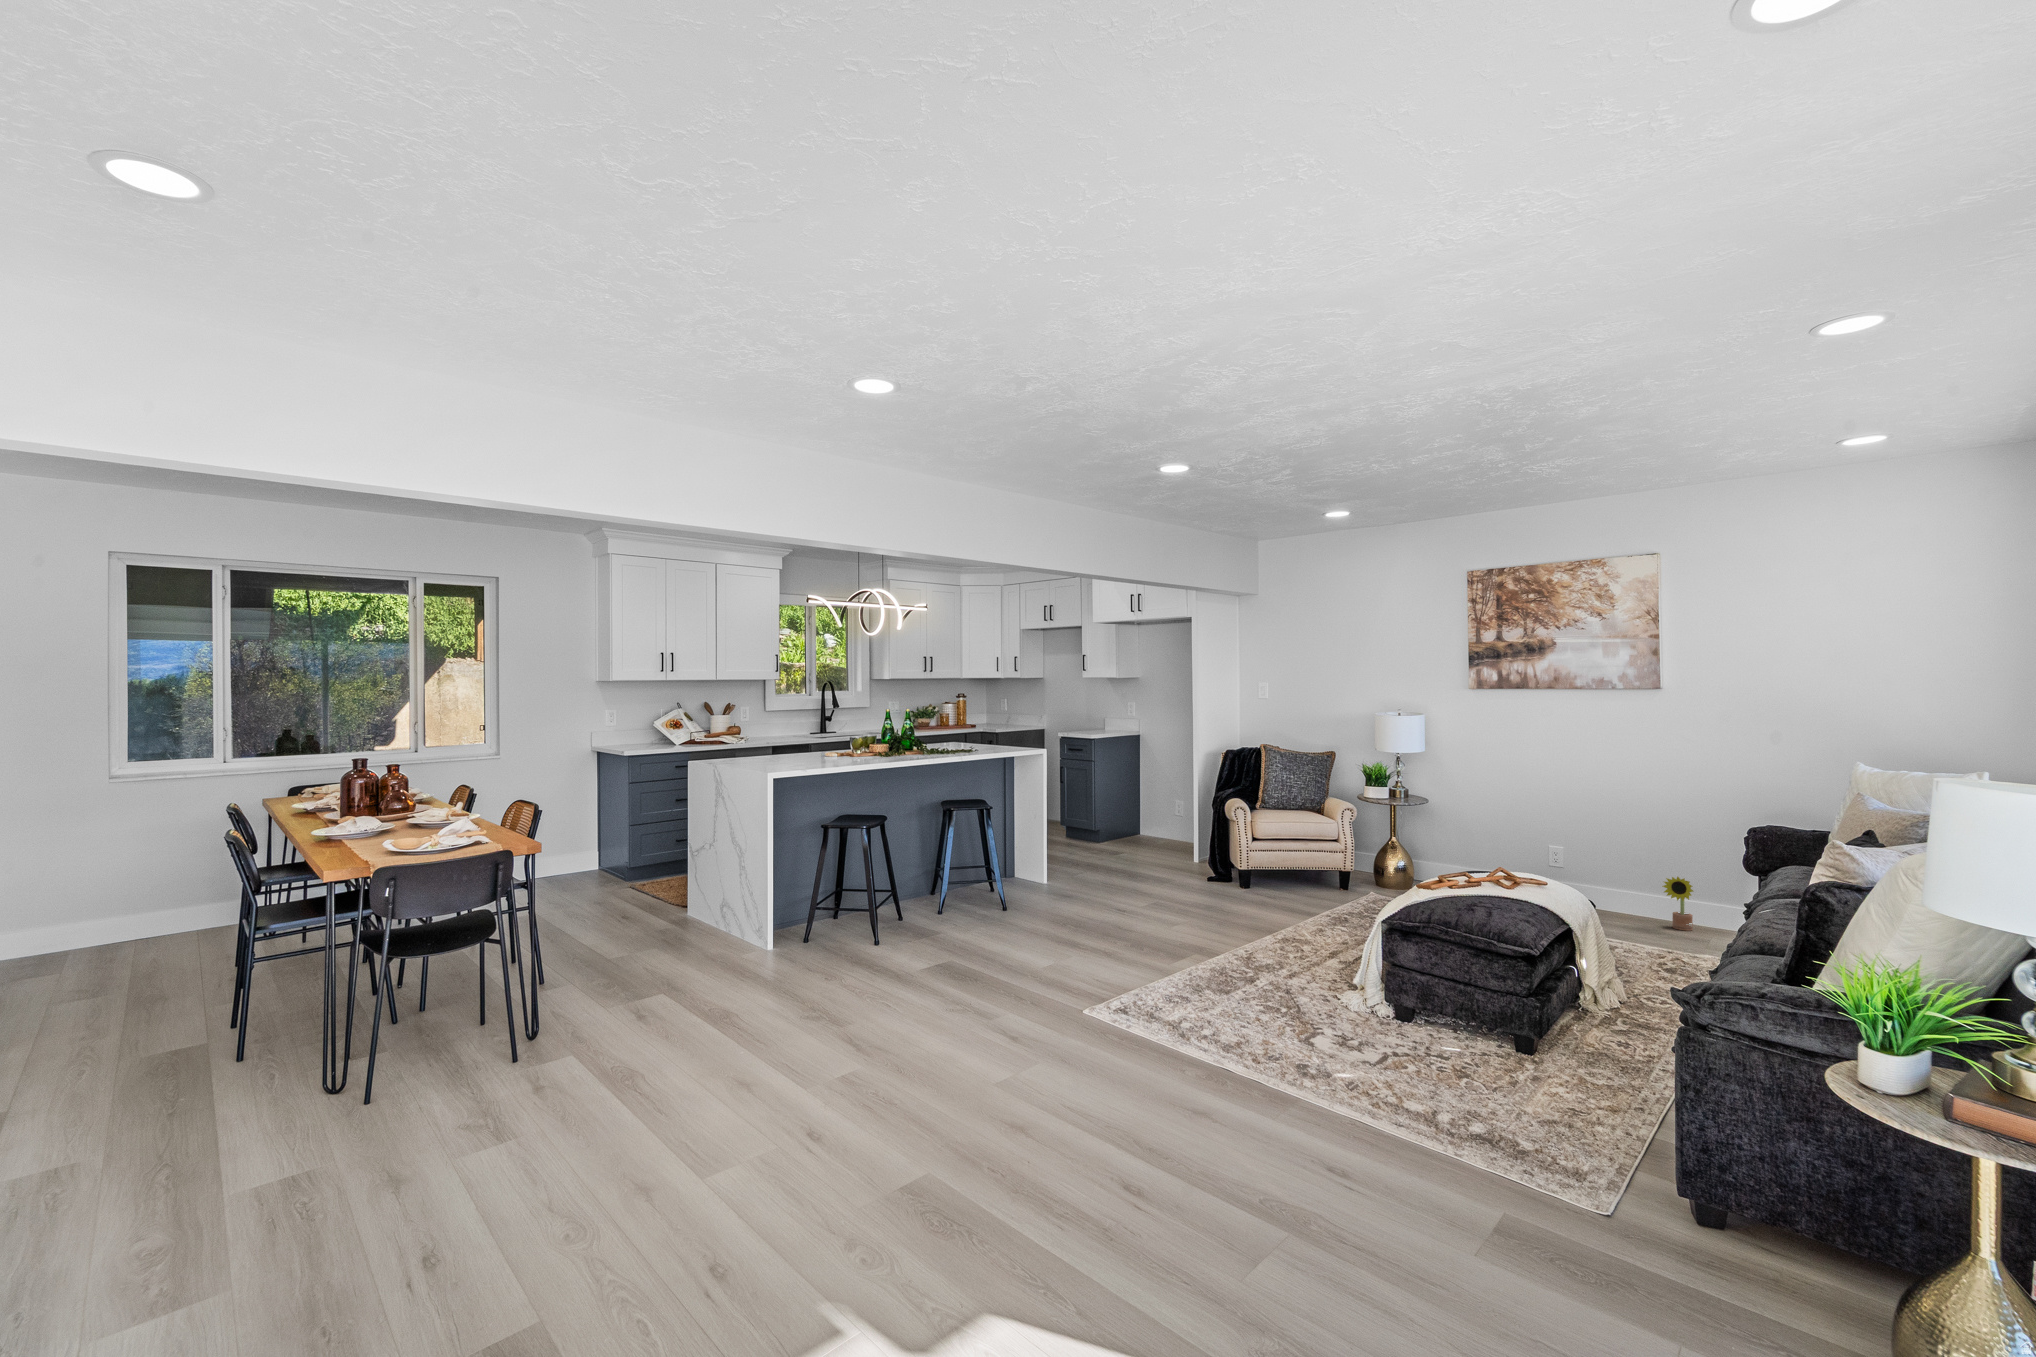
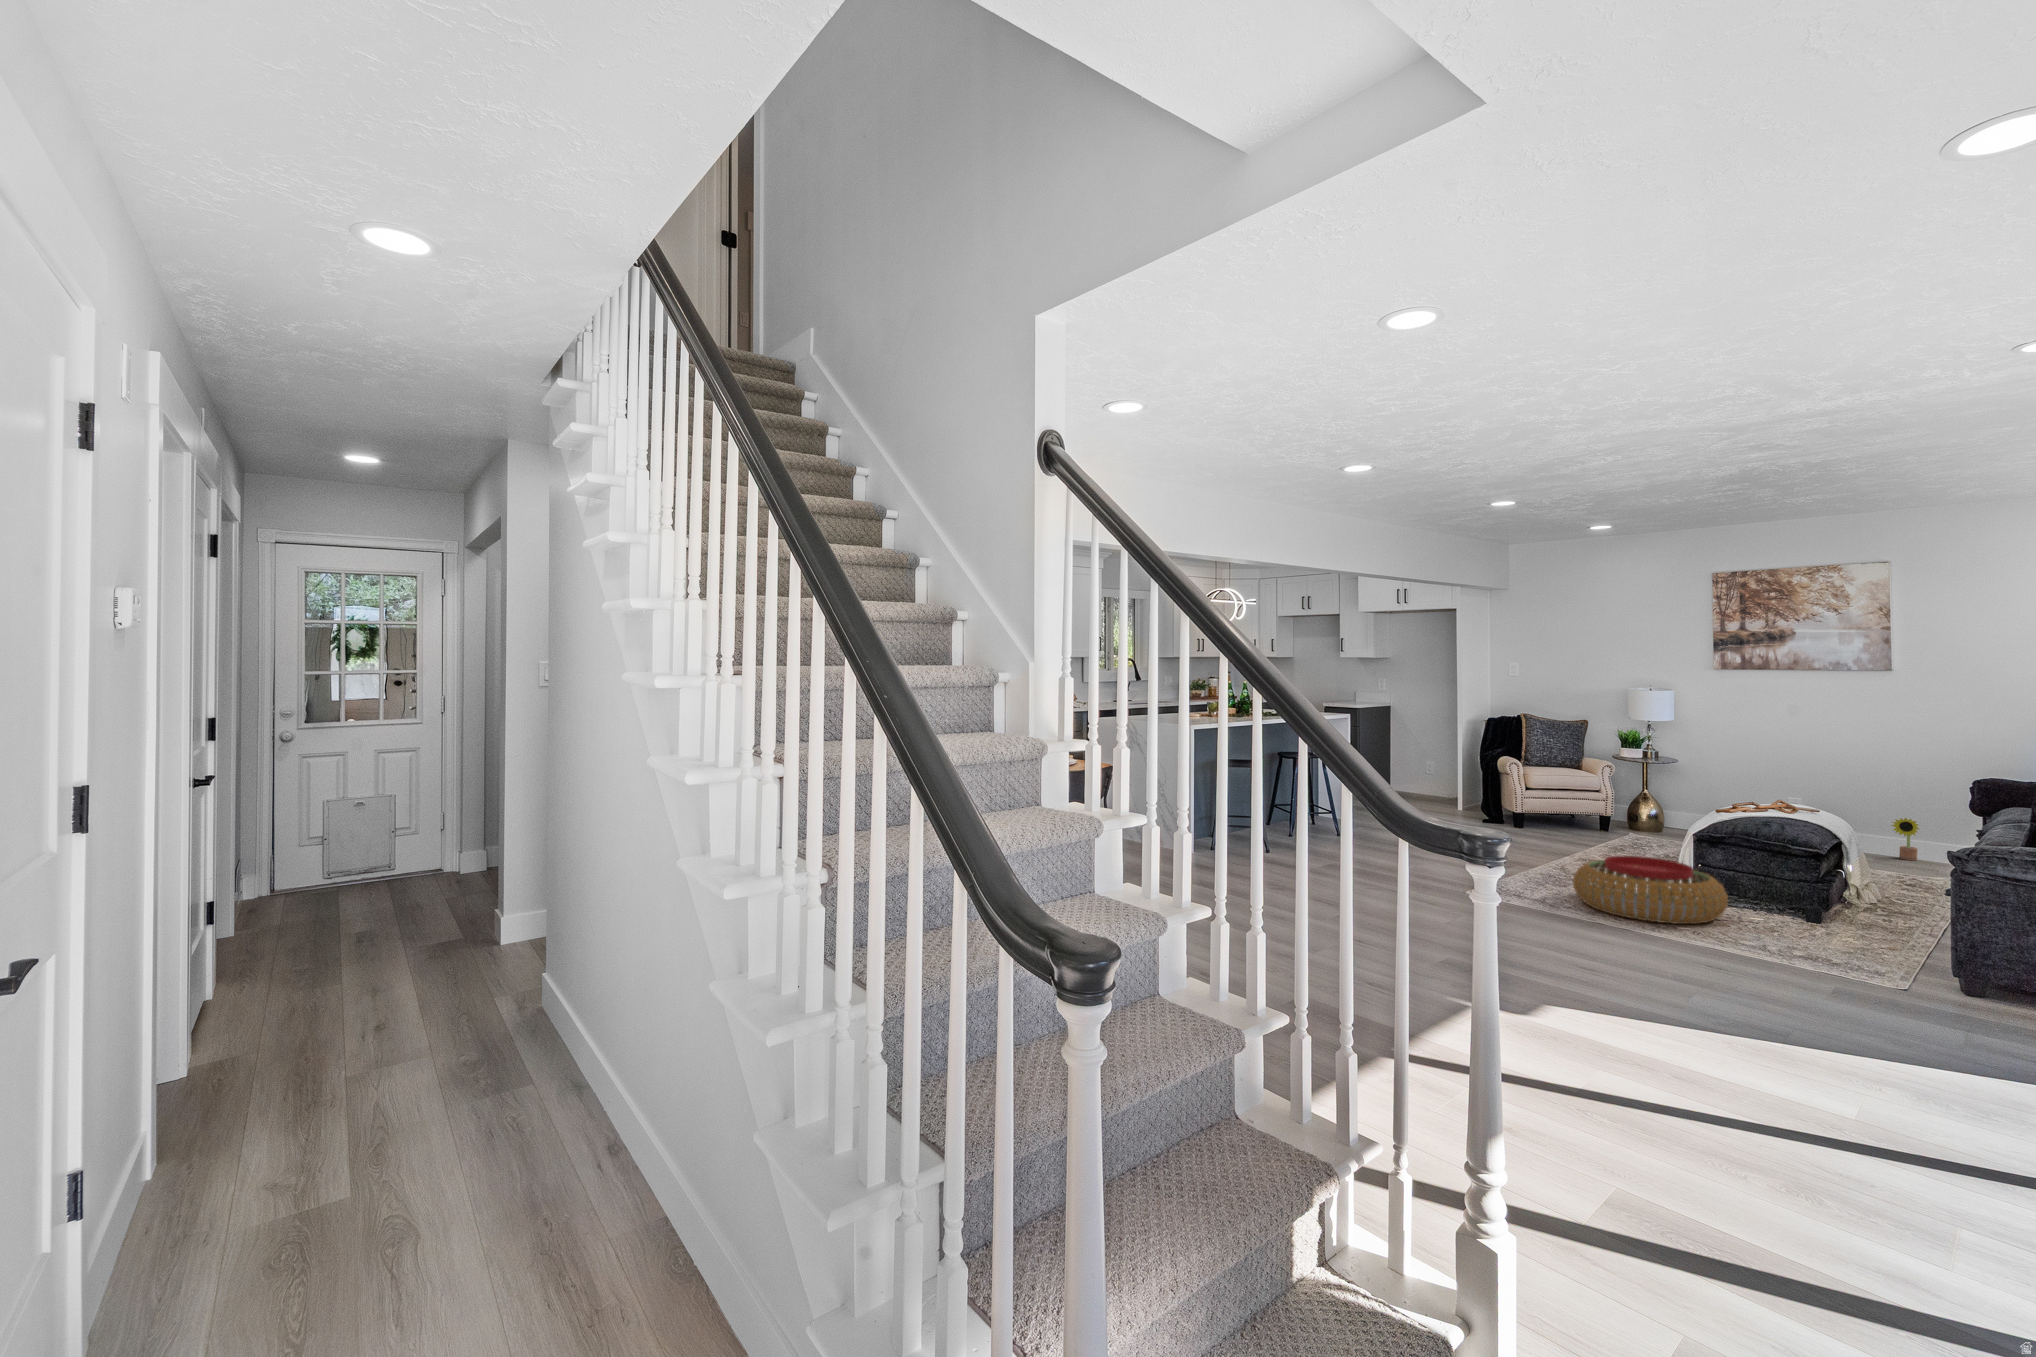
pouf: none [1207,954,1404,1070] -> present [1573,856,1728,924]

